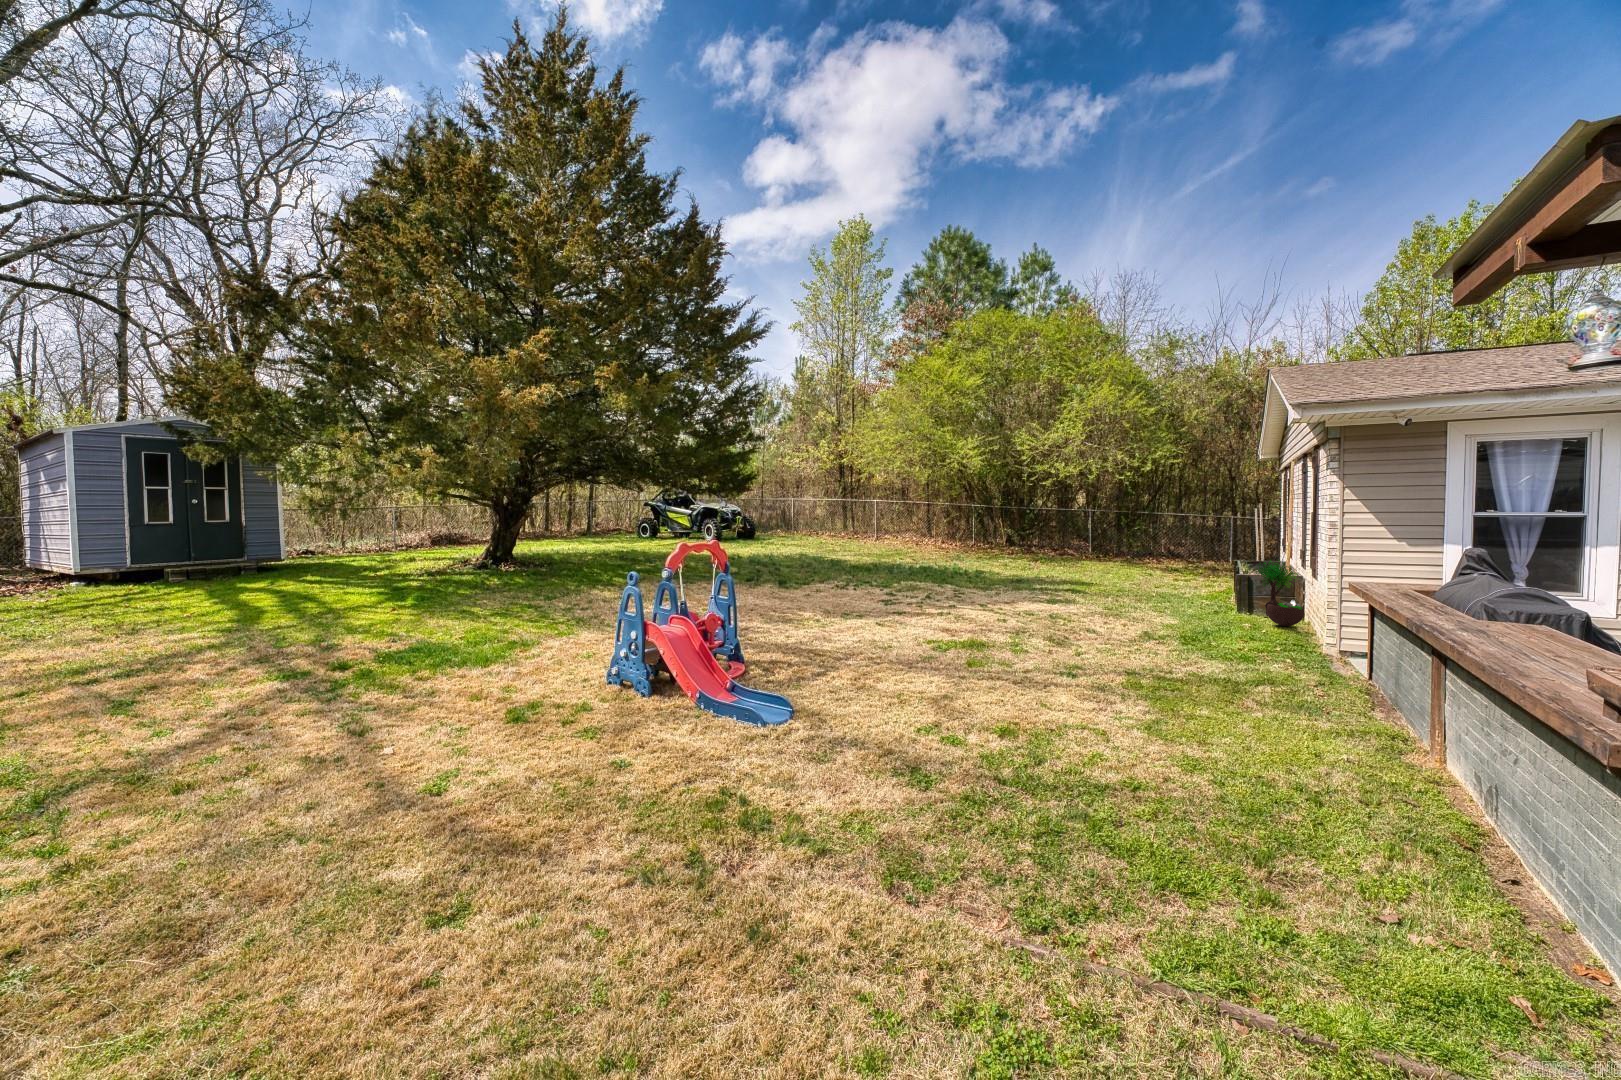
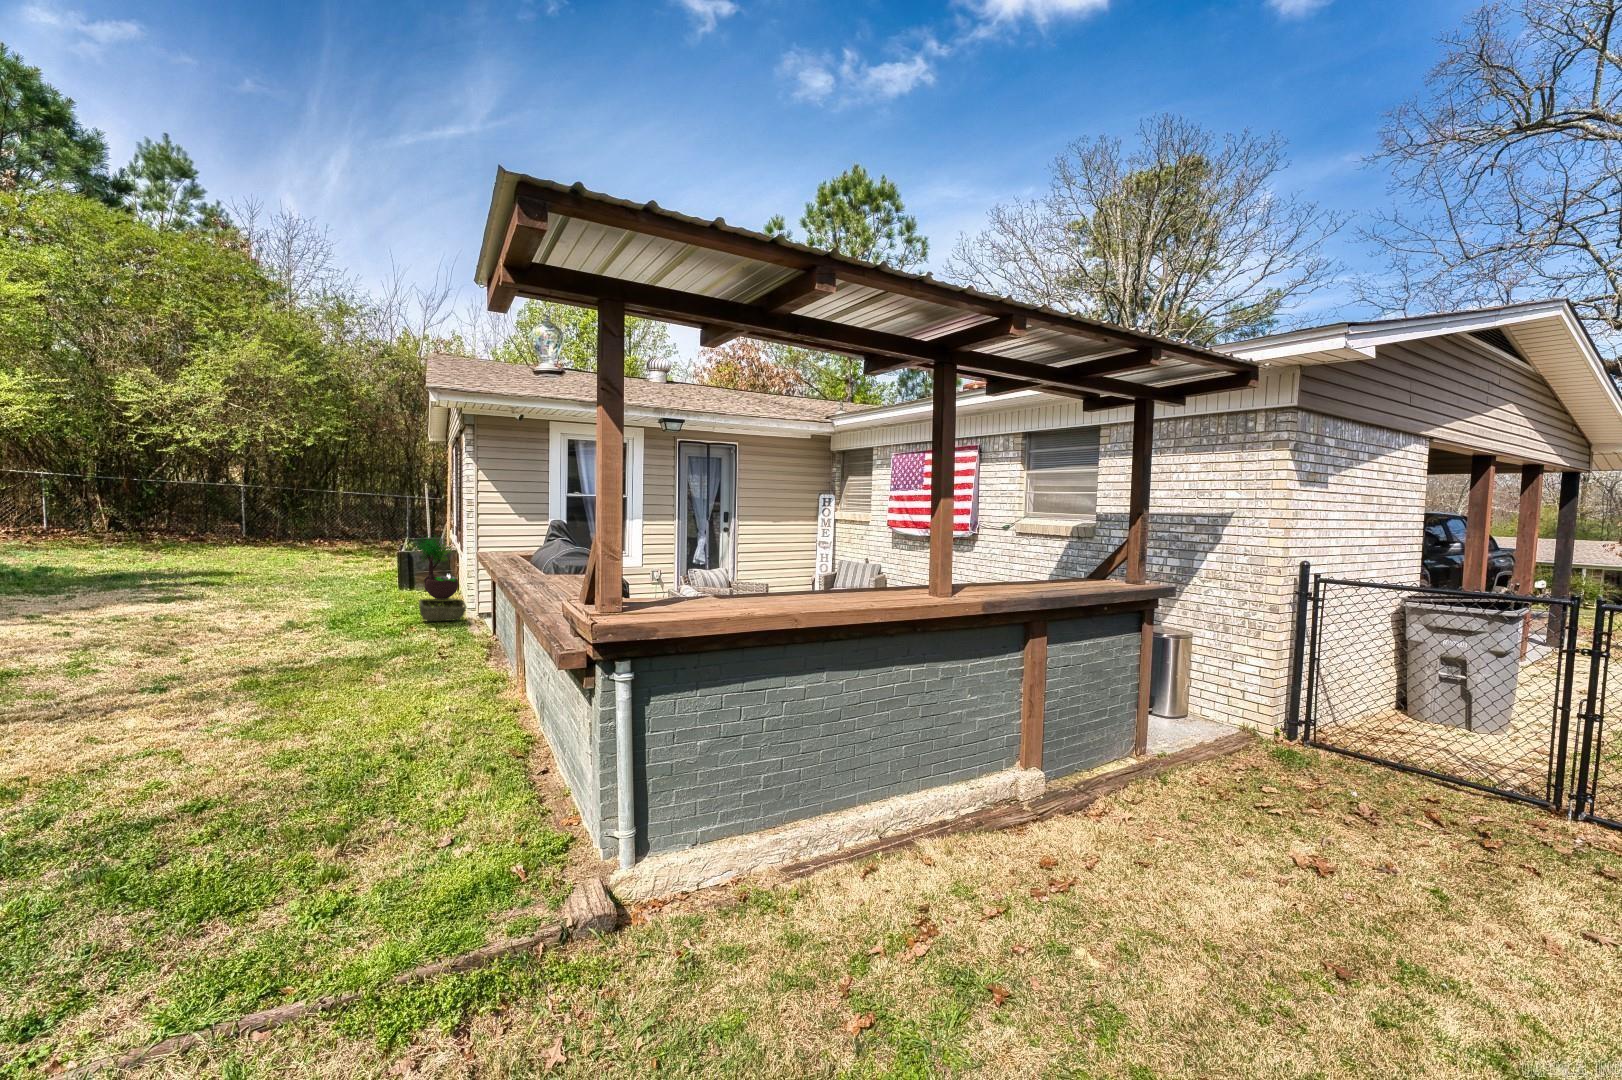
woven basket: none [1266,625,1325,652] -> present [419,599,466,622]

